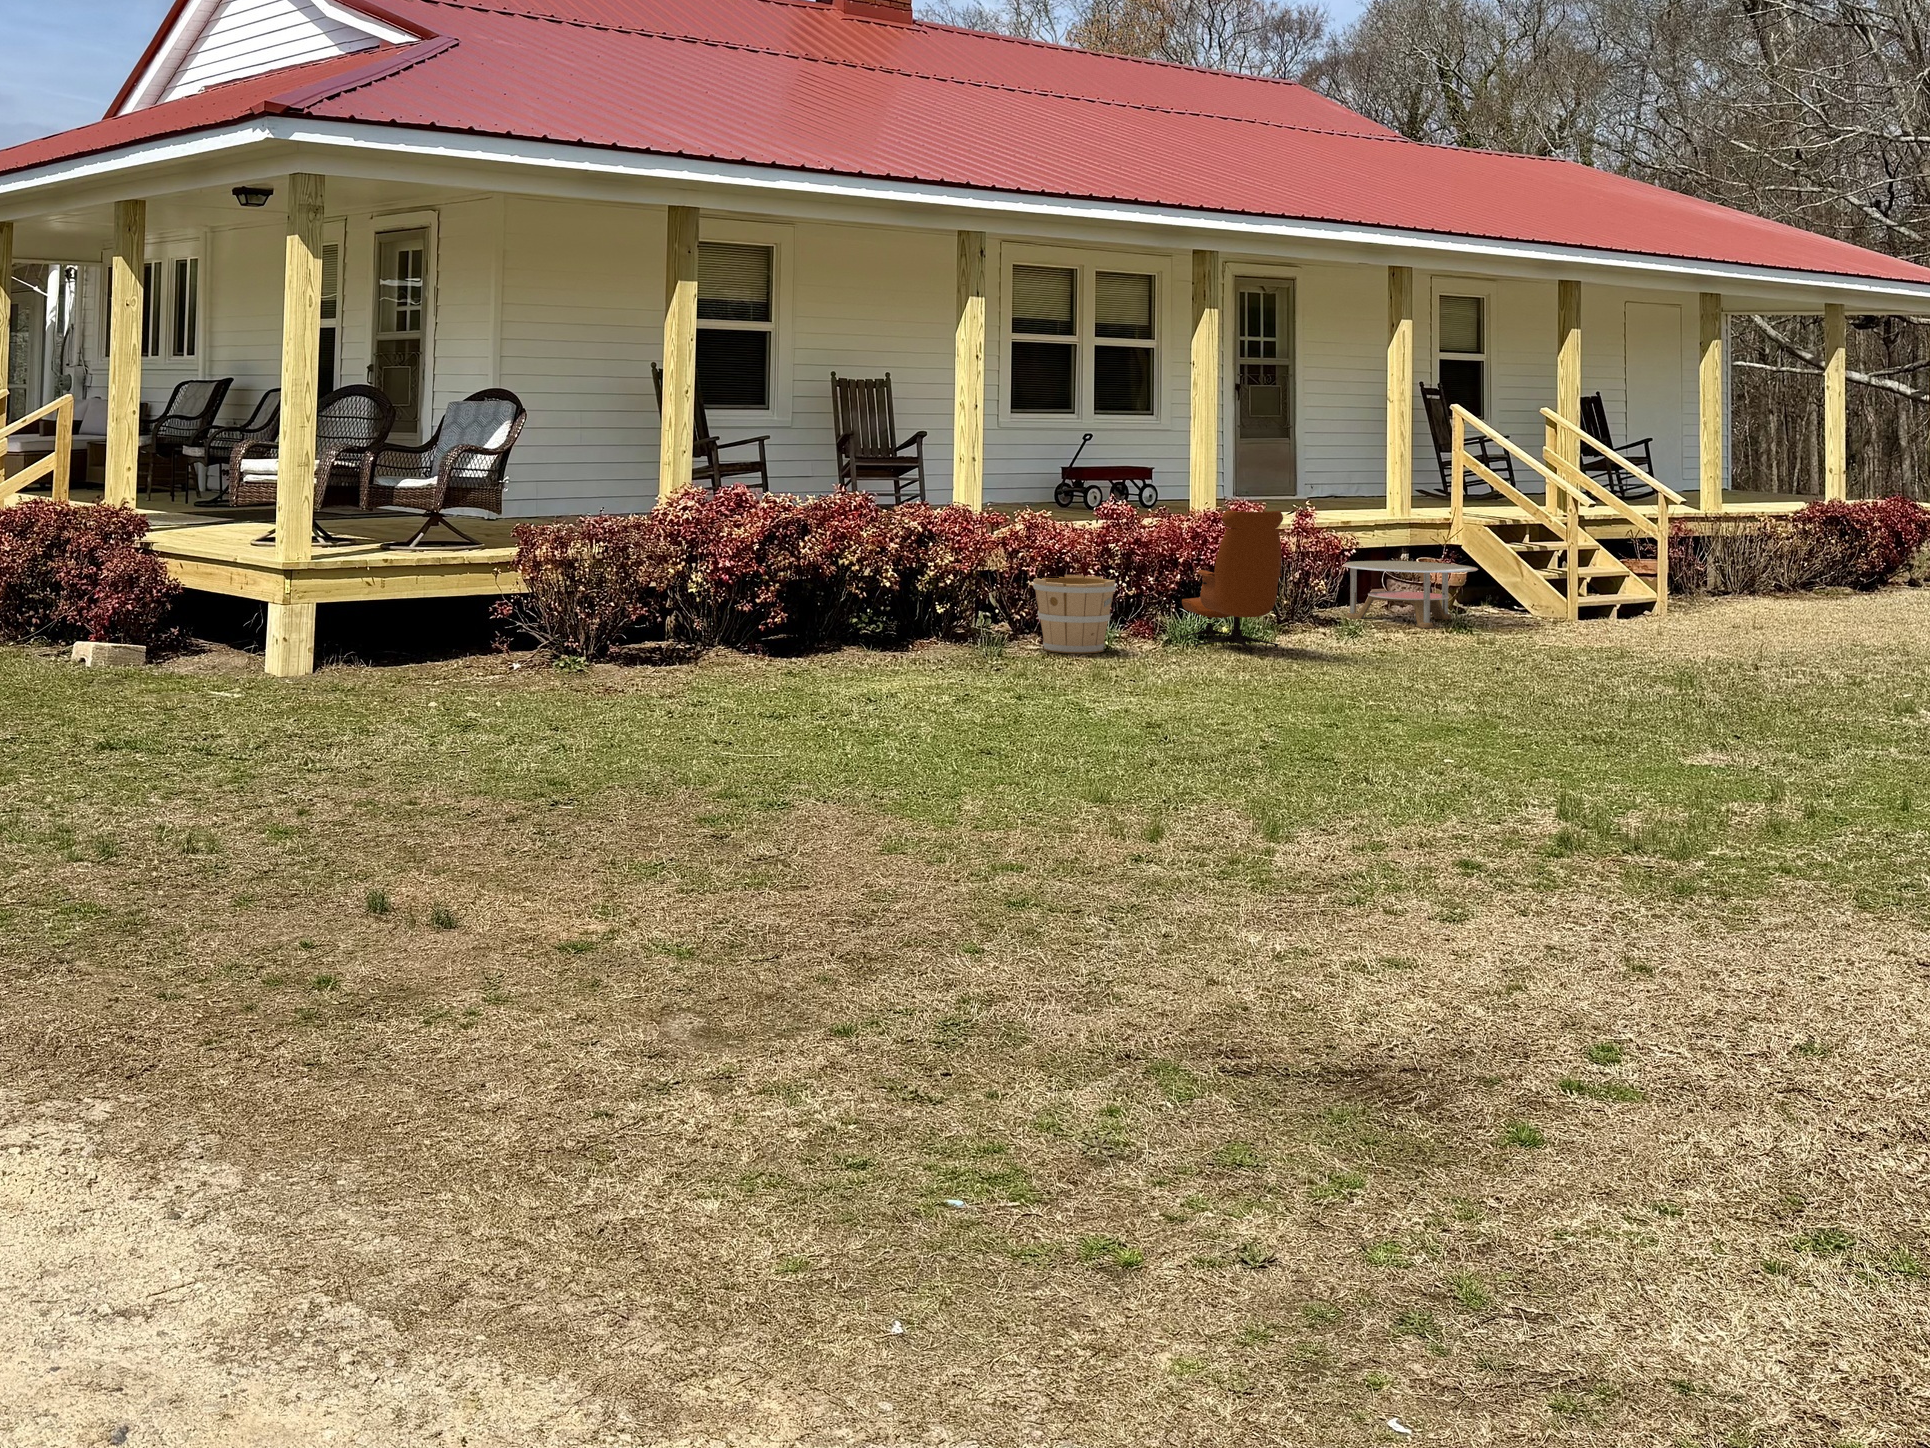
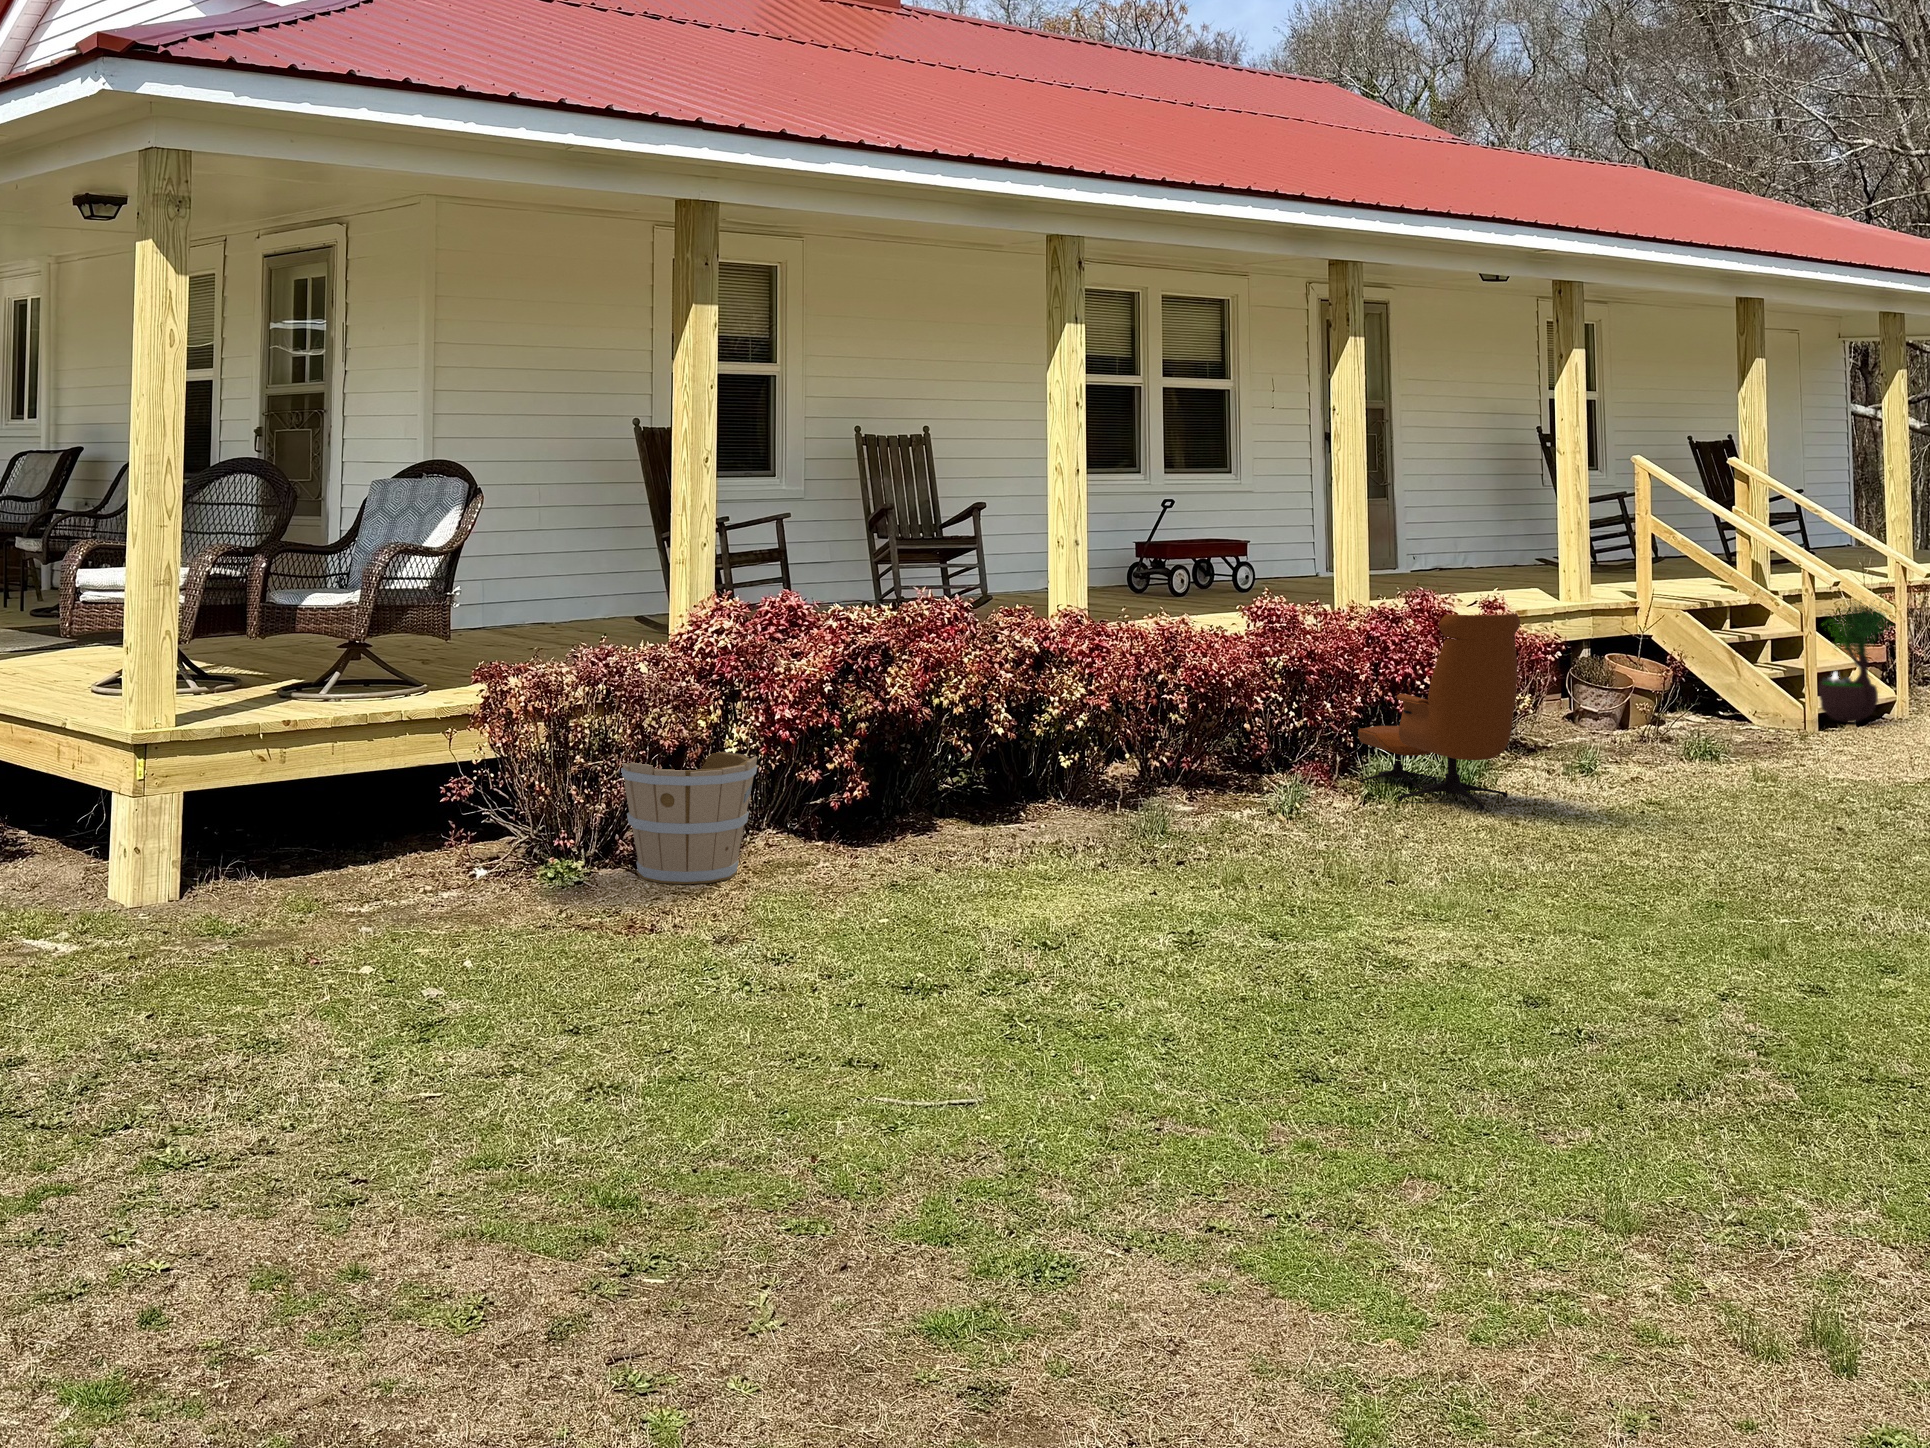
potted tree: none [1584,512,1645,614] -> present [1819,600,1896,723]
round table: present [1342,561,1478,628] -> none [1525,661,1712,754]
wooden bucket: present [1033,575,1116,654] -> present [621,752,757,884]

